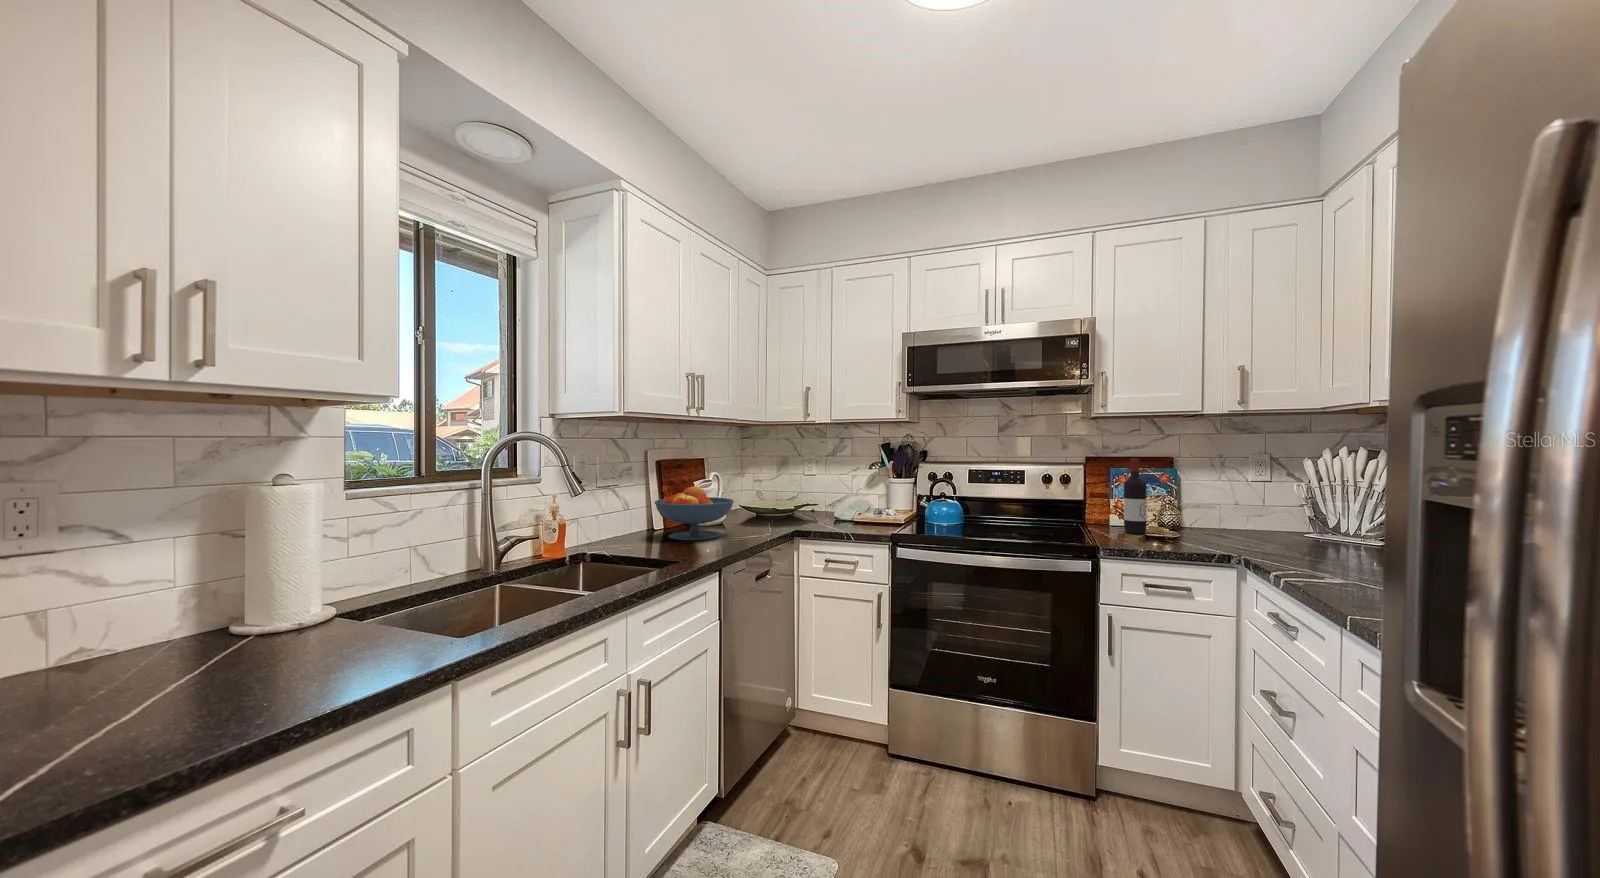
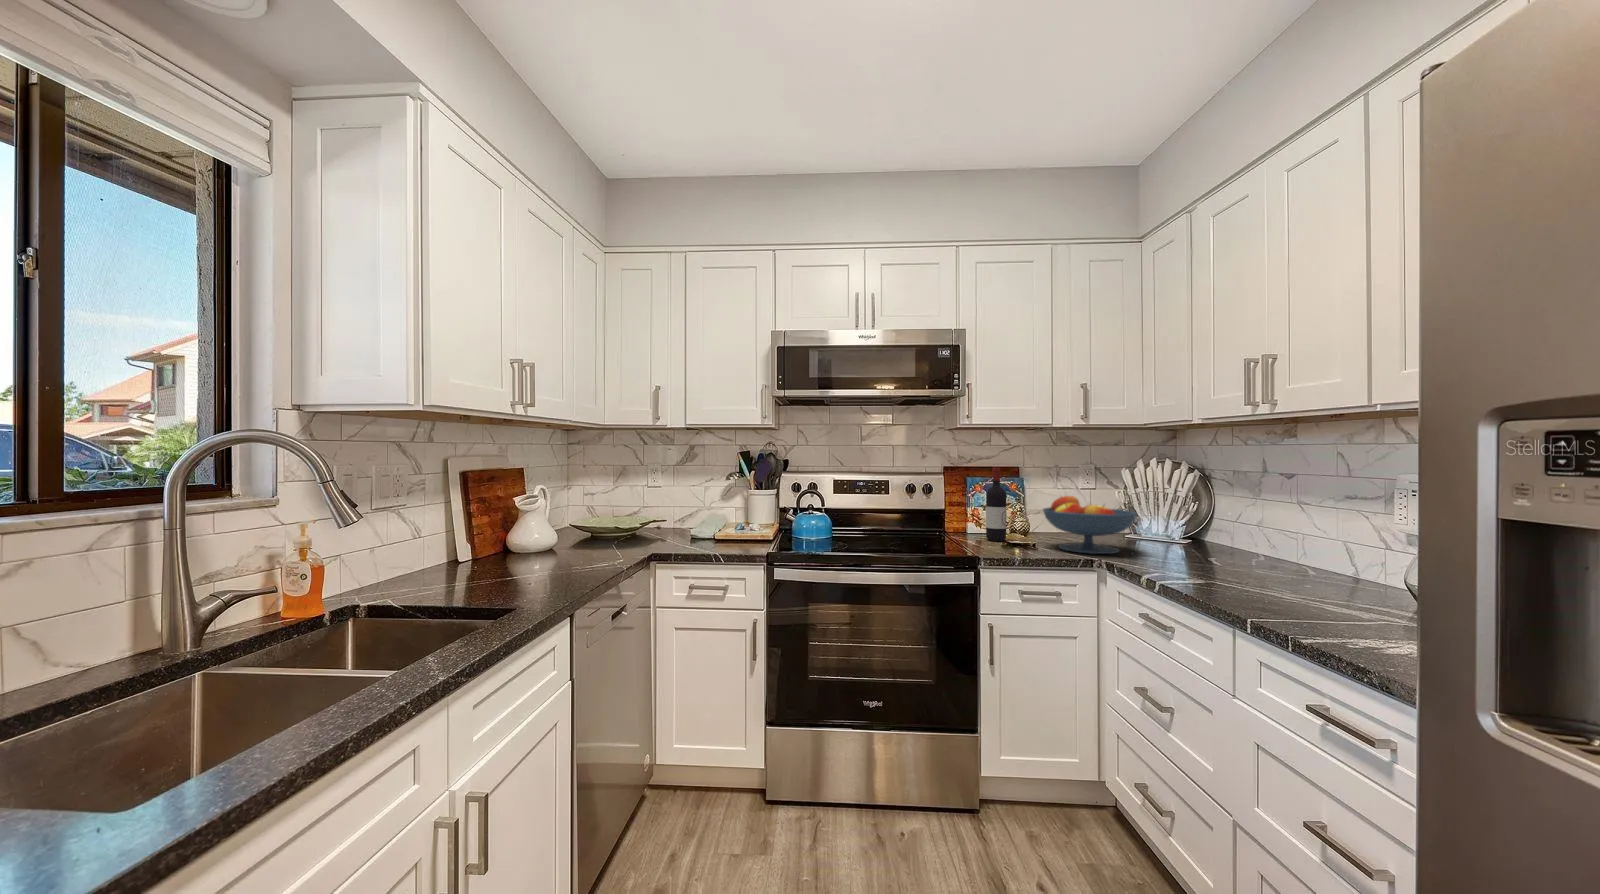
fruit bowl: present [655,486,734,540] -> present [1043,496,1137,554]

